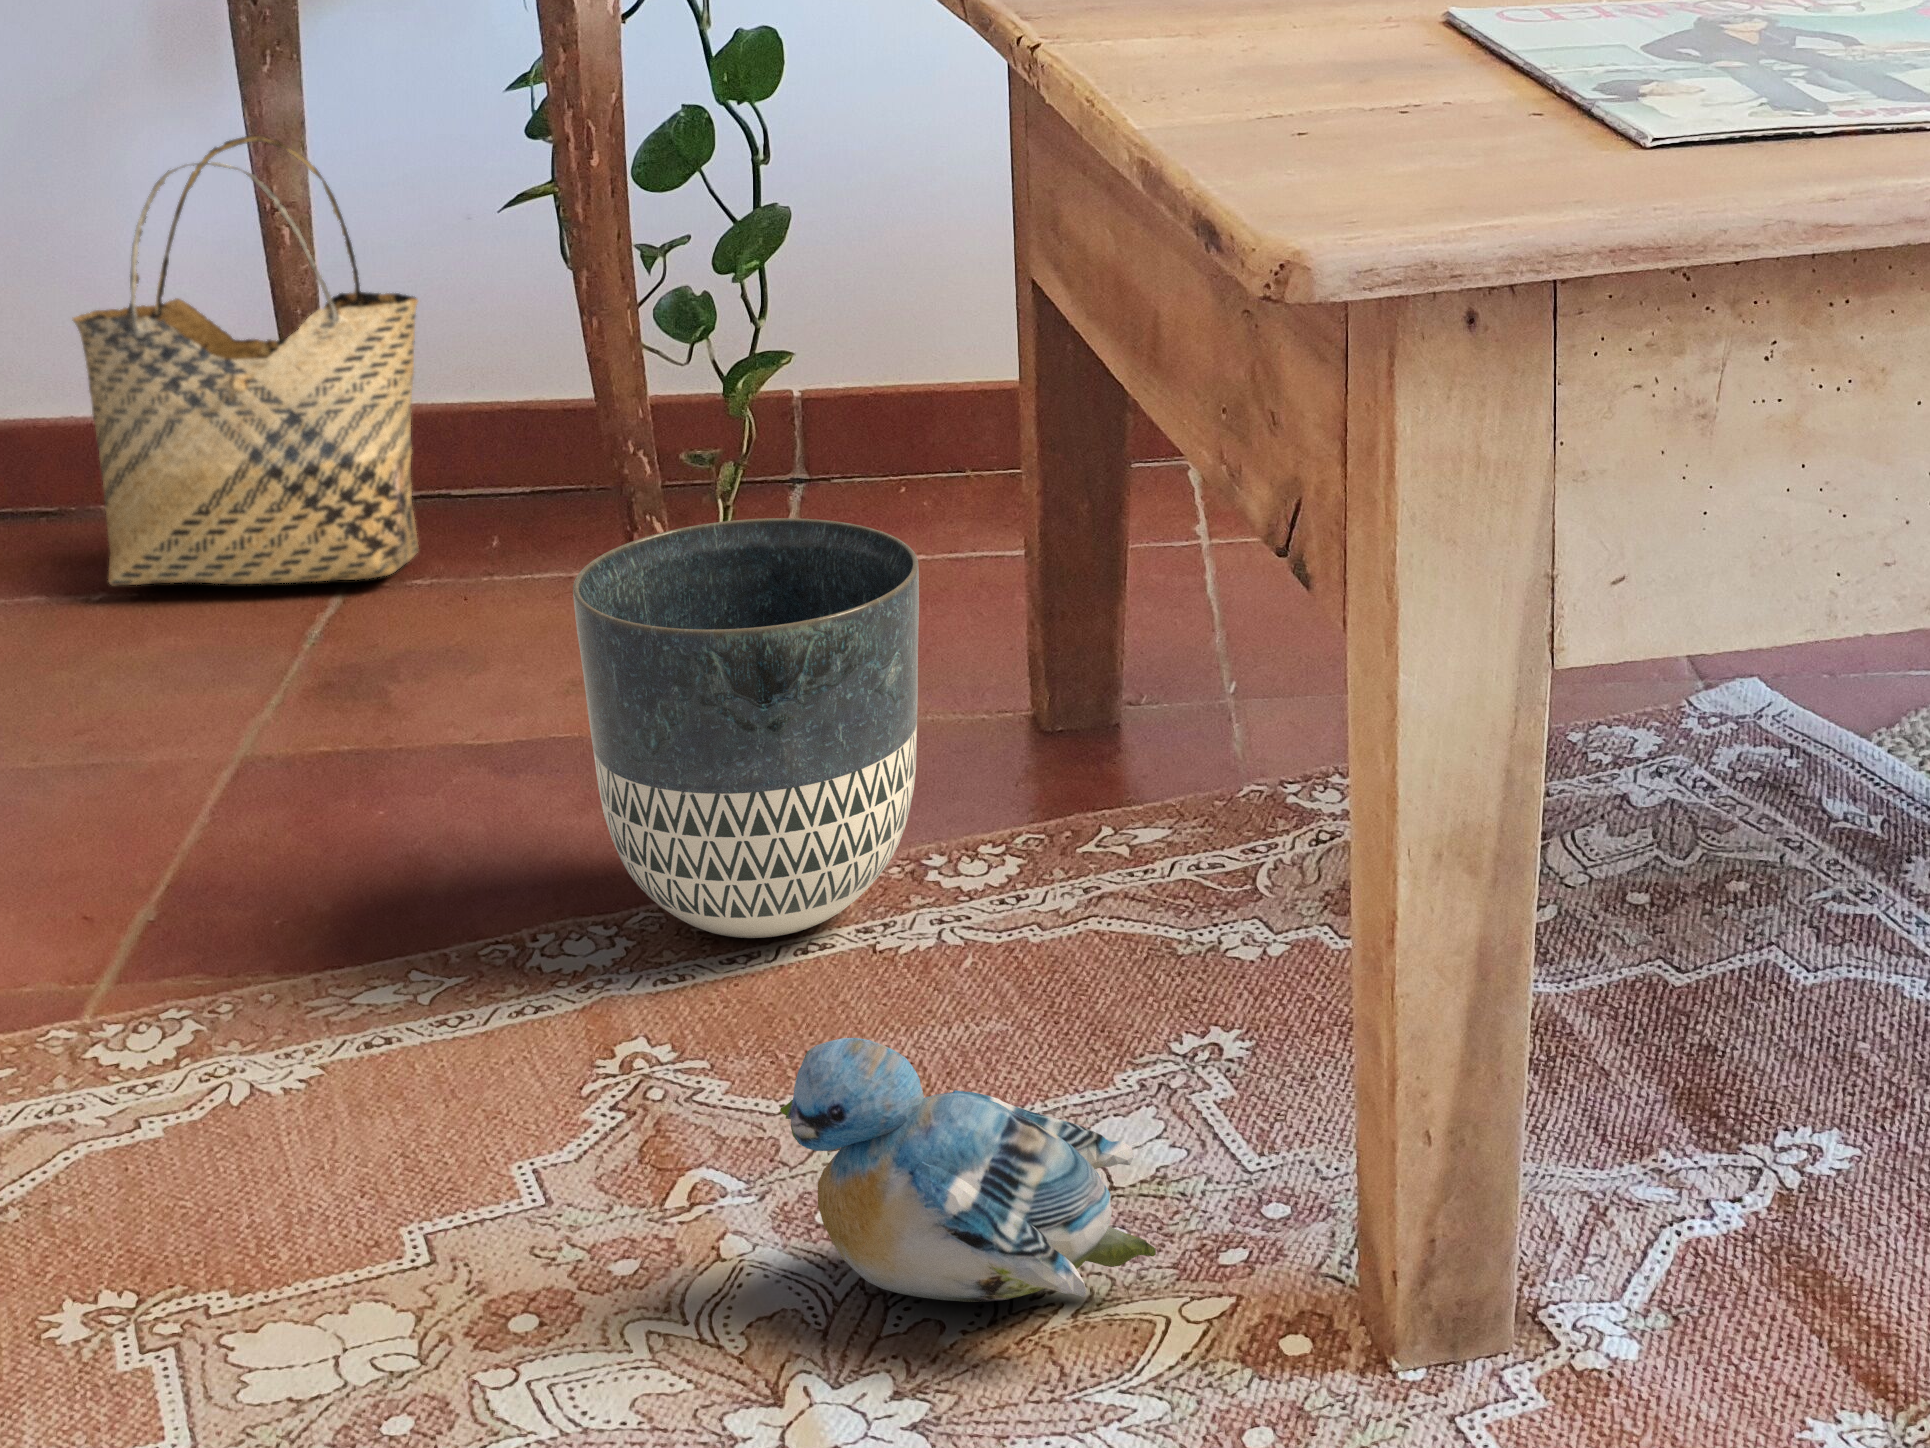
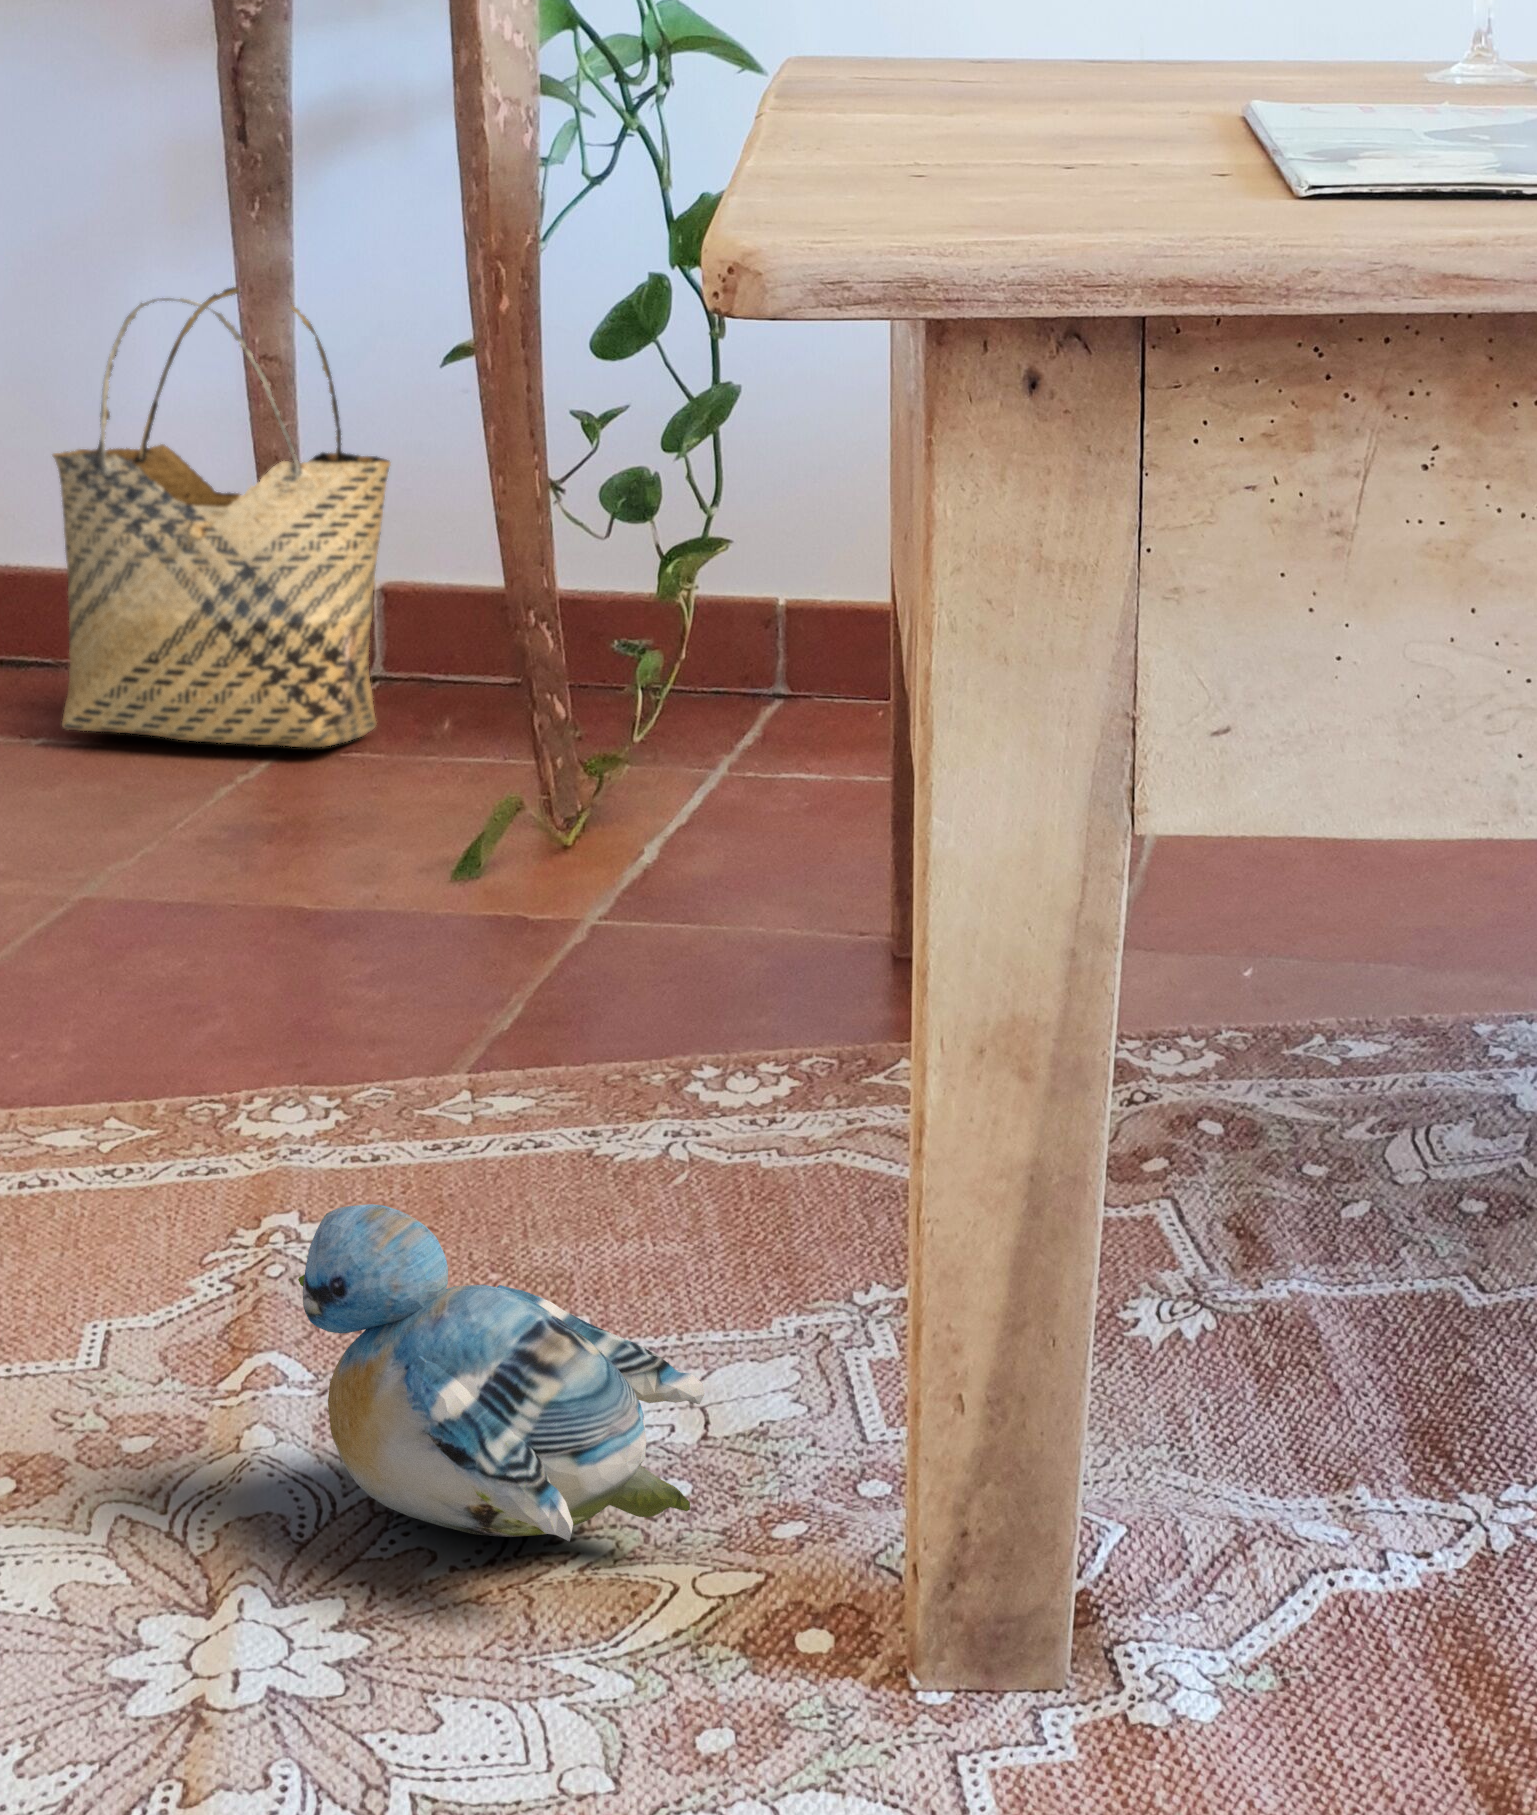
planter: present [573,518,919,938] -> none [311,670,691,1125]

